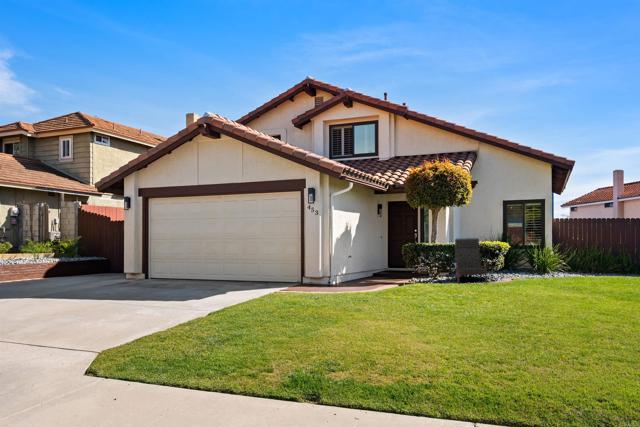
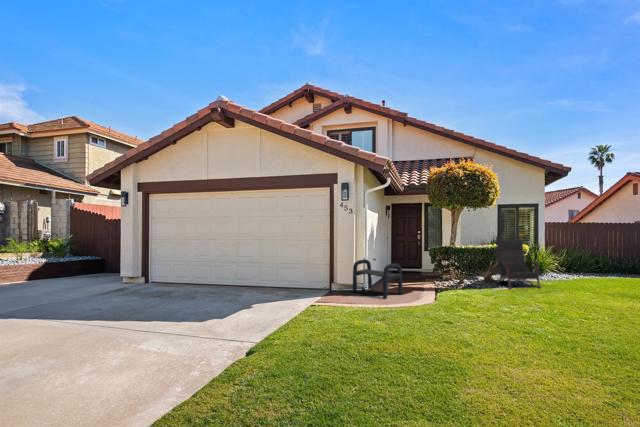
bench: none [317,256,357,288] -> present [353,260,402,299]

